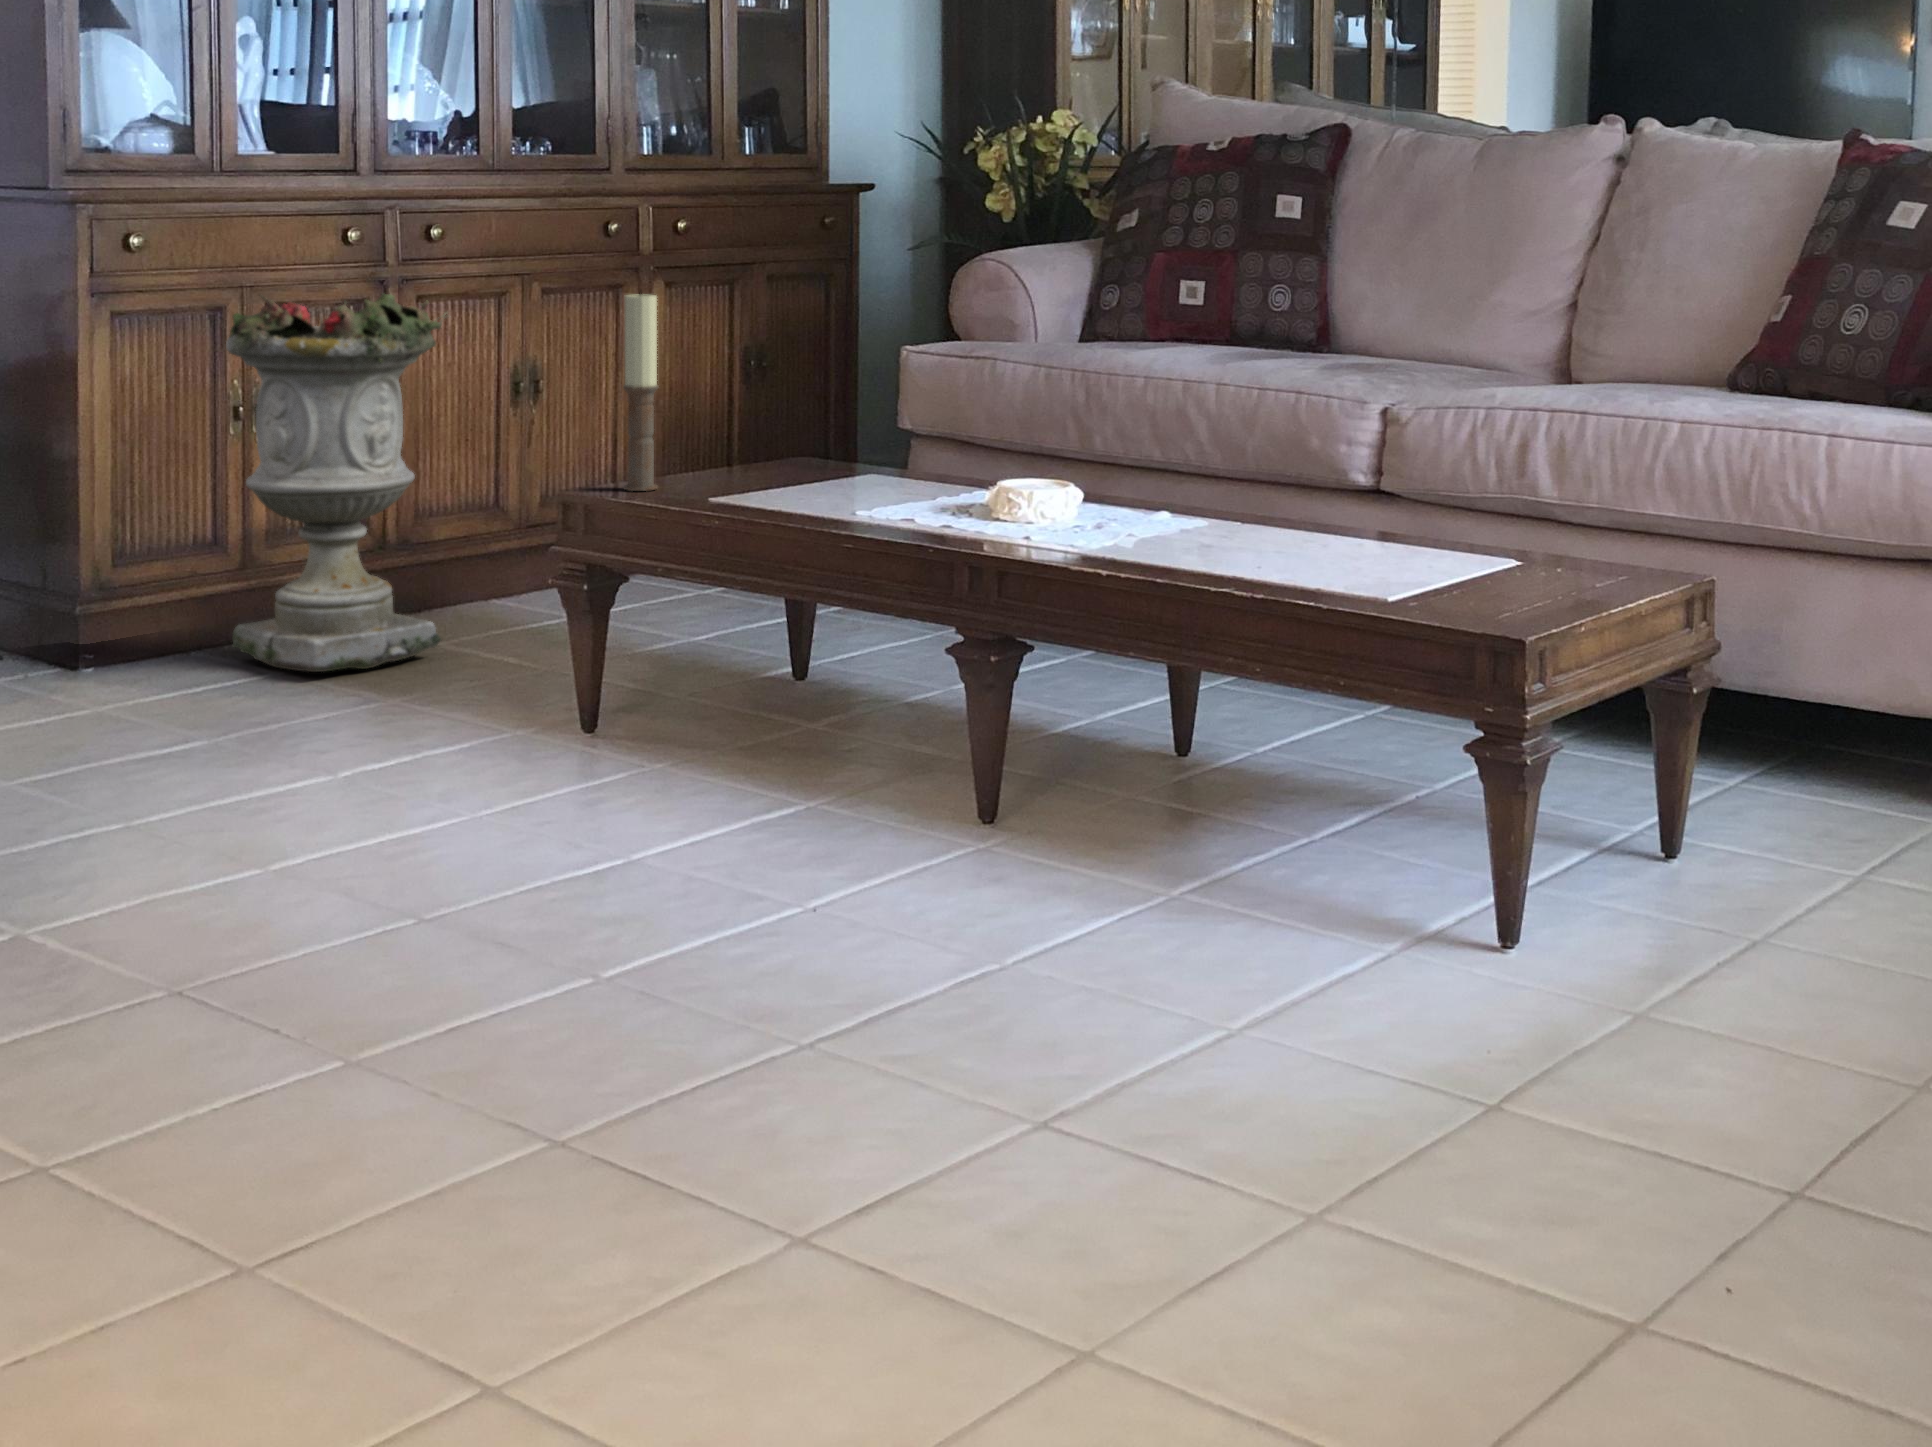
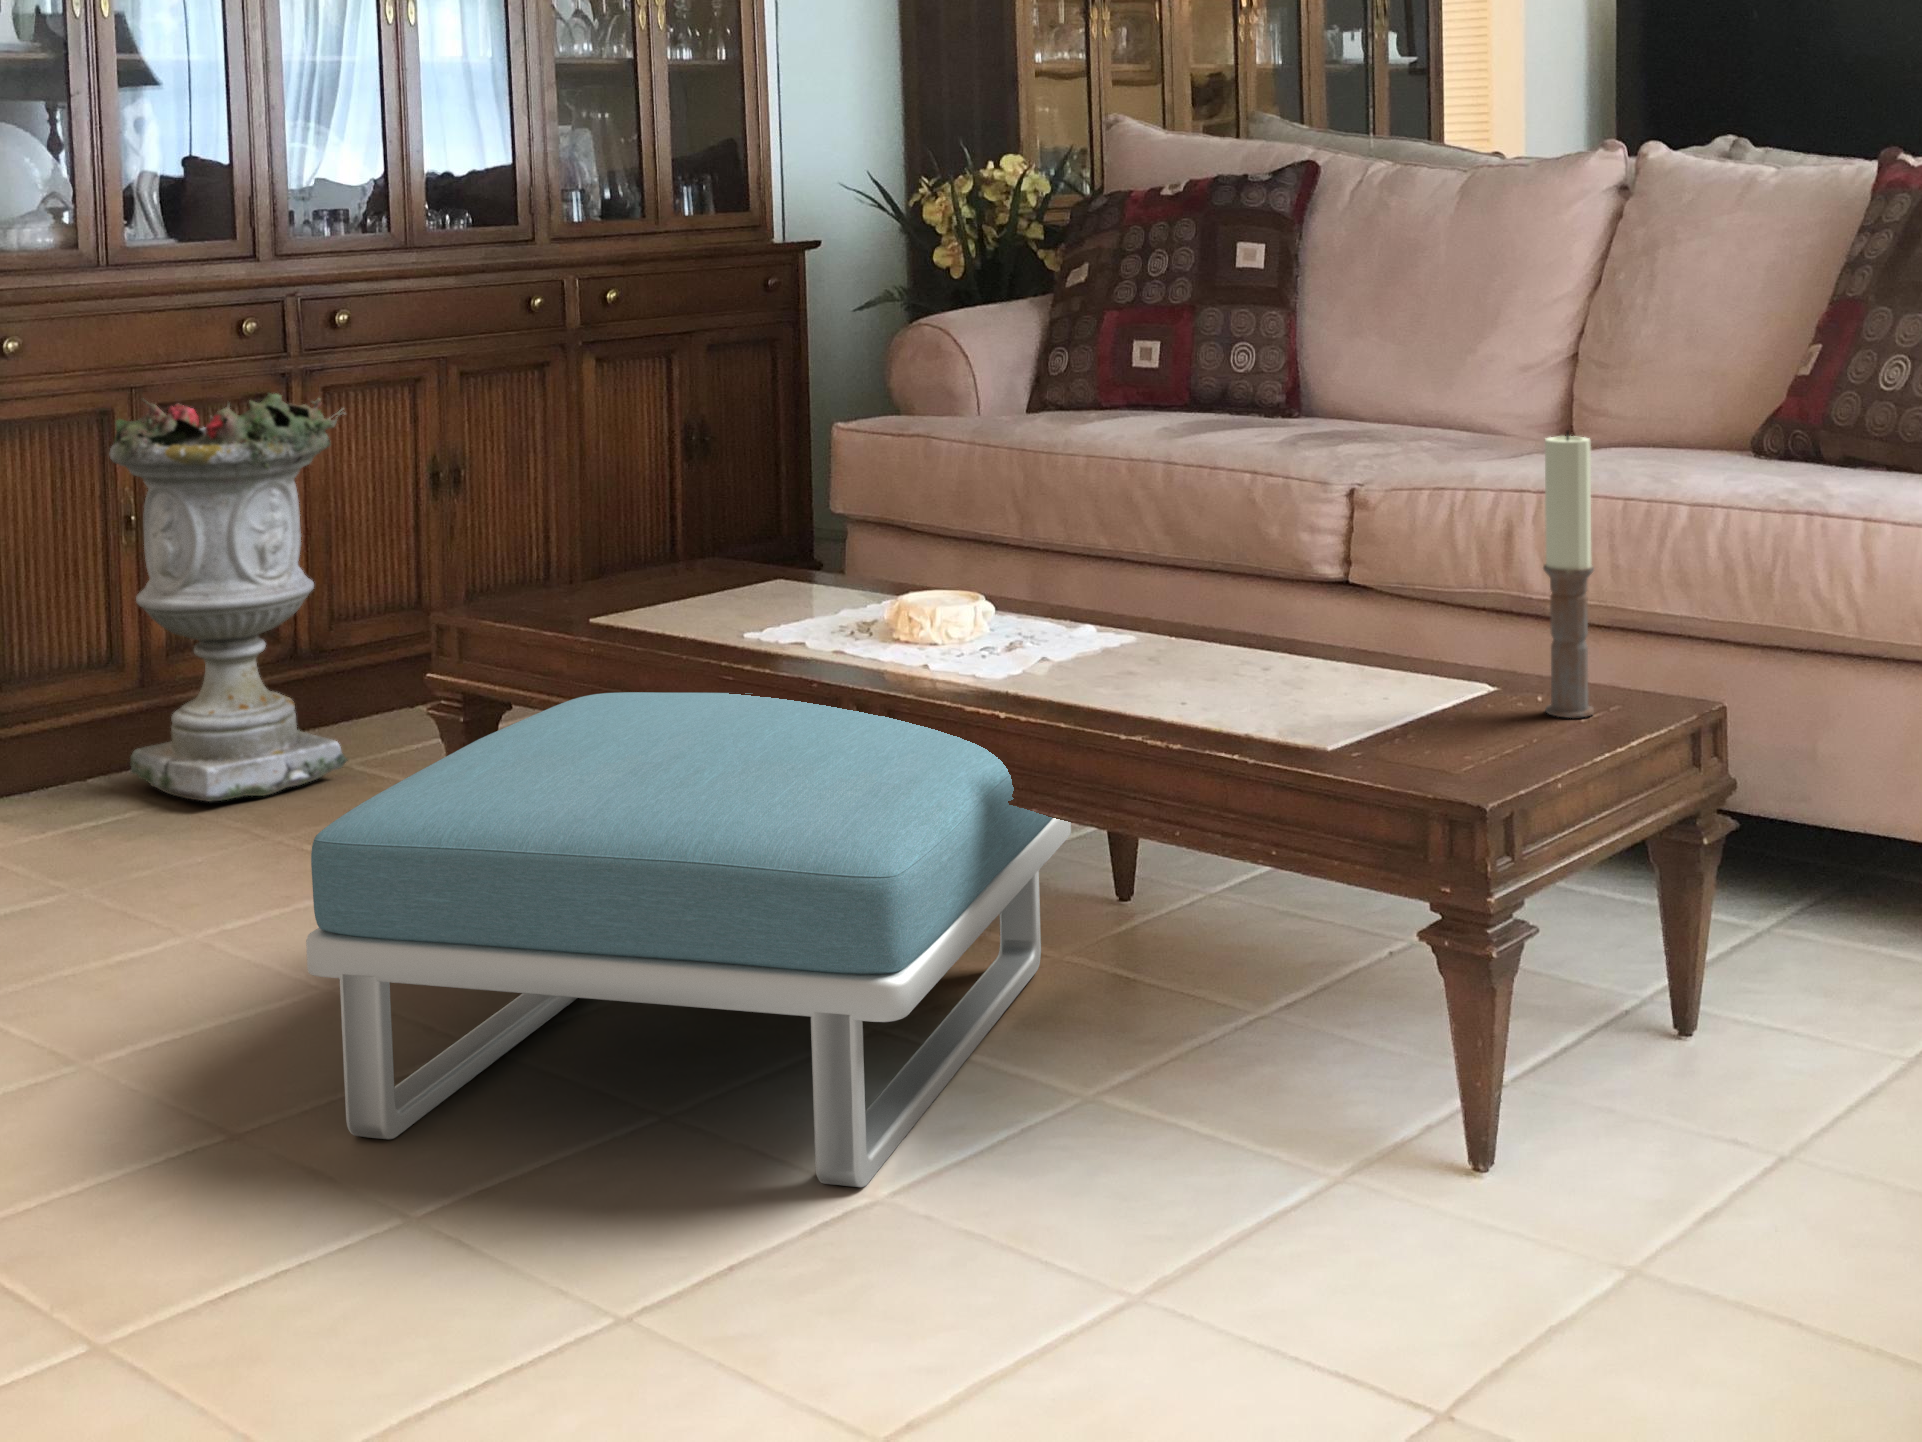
candle: present [623,294,658,491] -> present [1543,431,1594,718]
footstool: none [491,561,1148,960] -> present [306,692,1071,1187]

